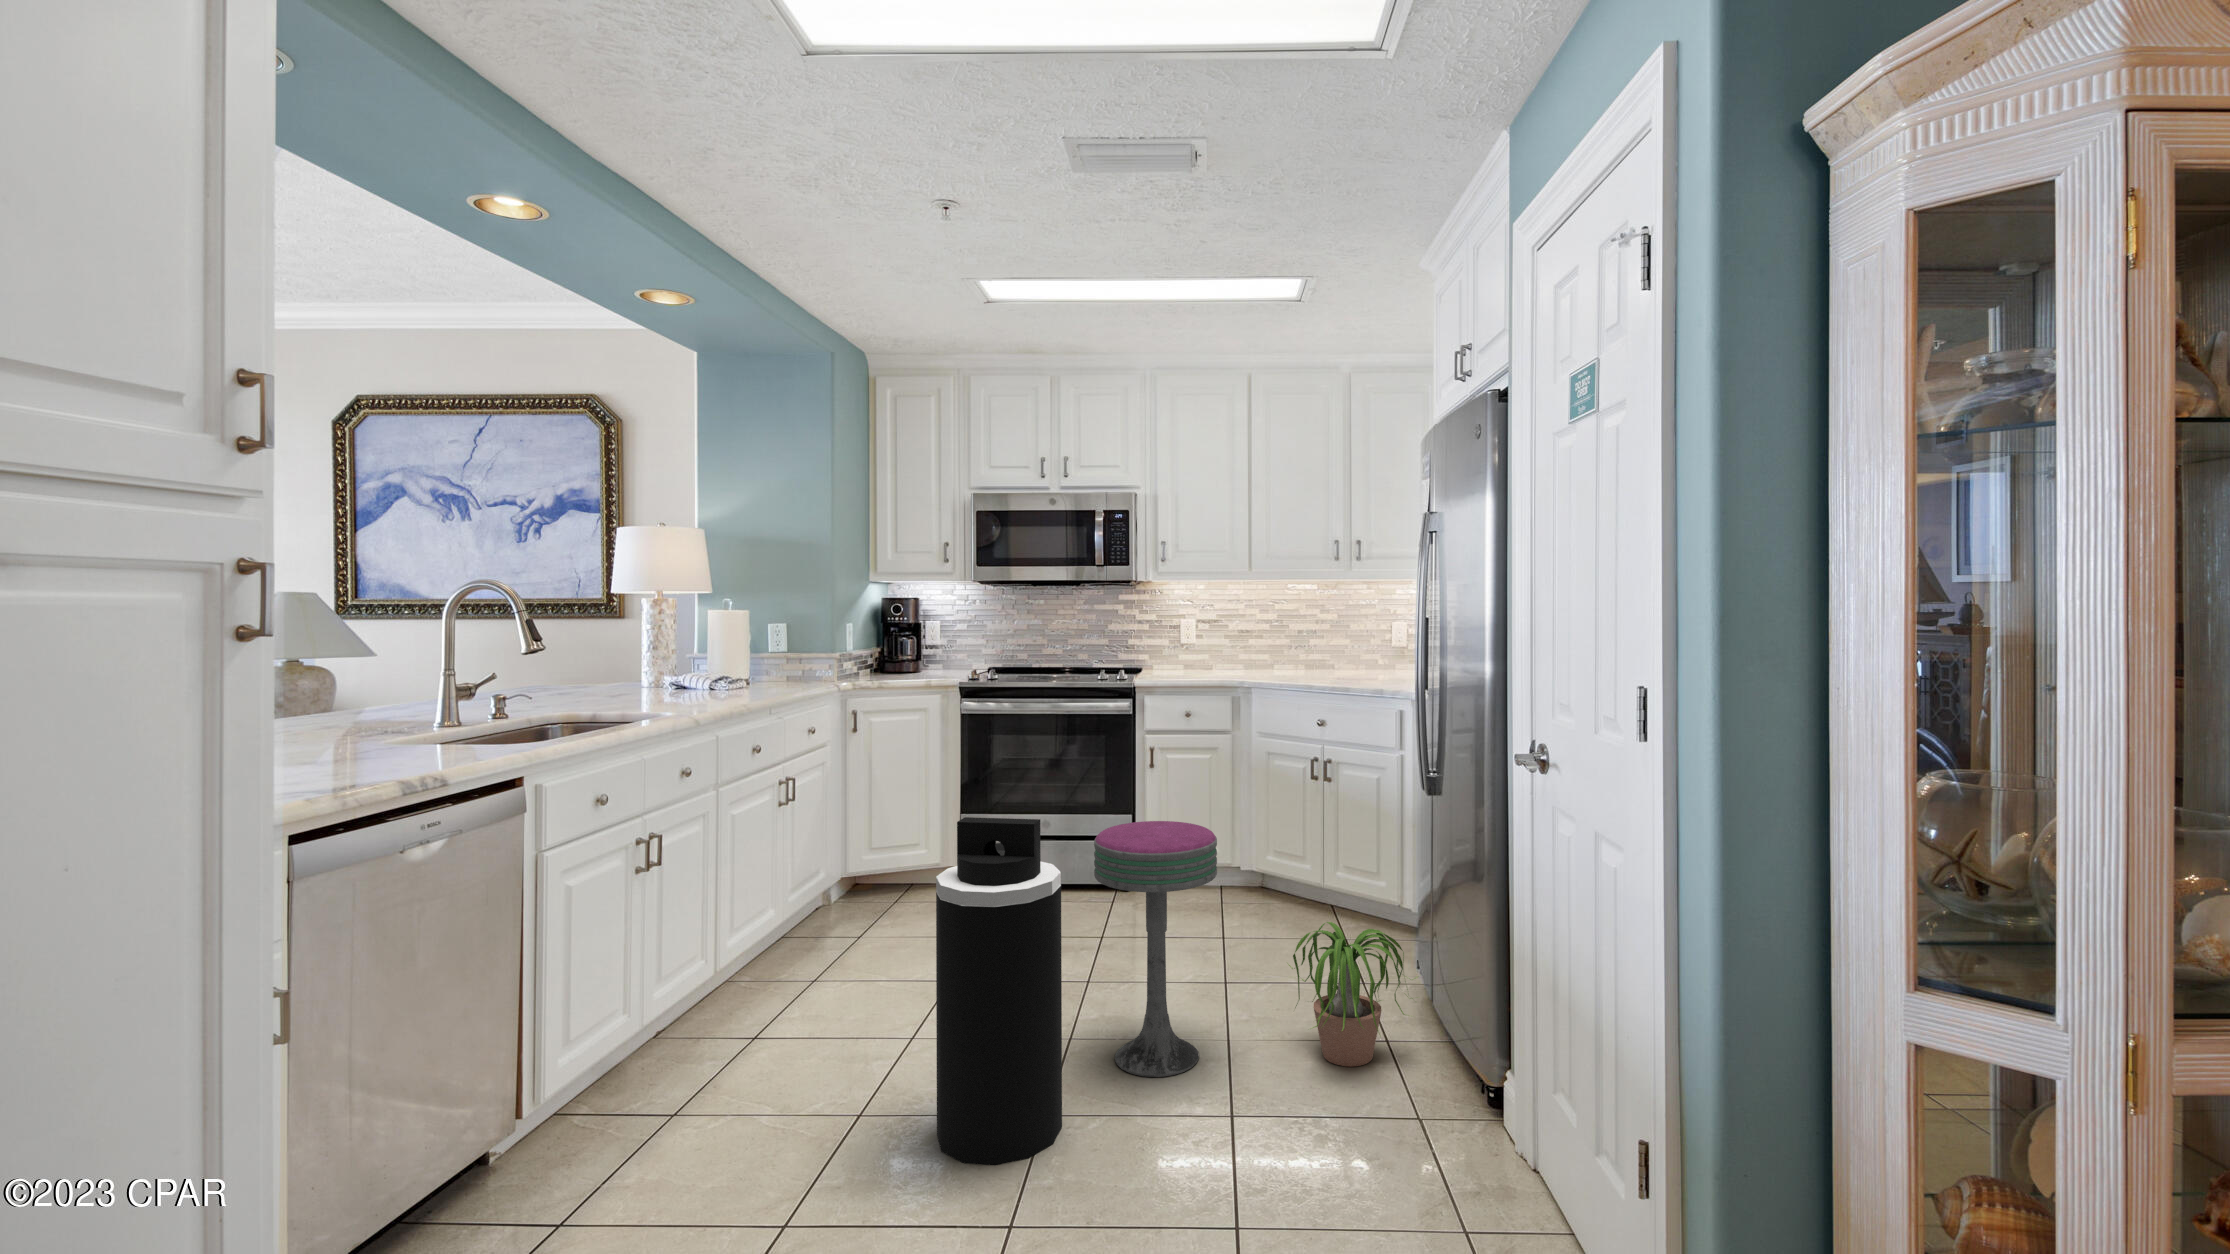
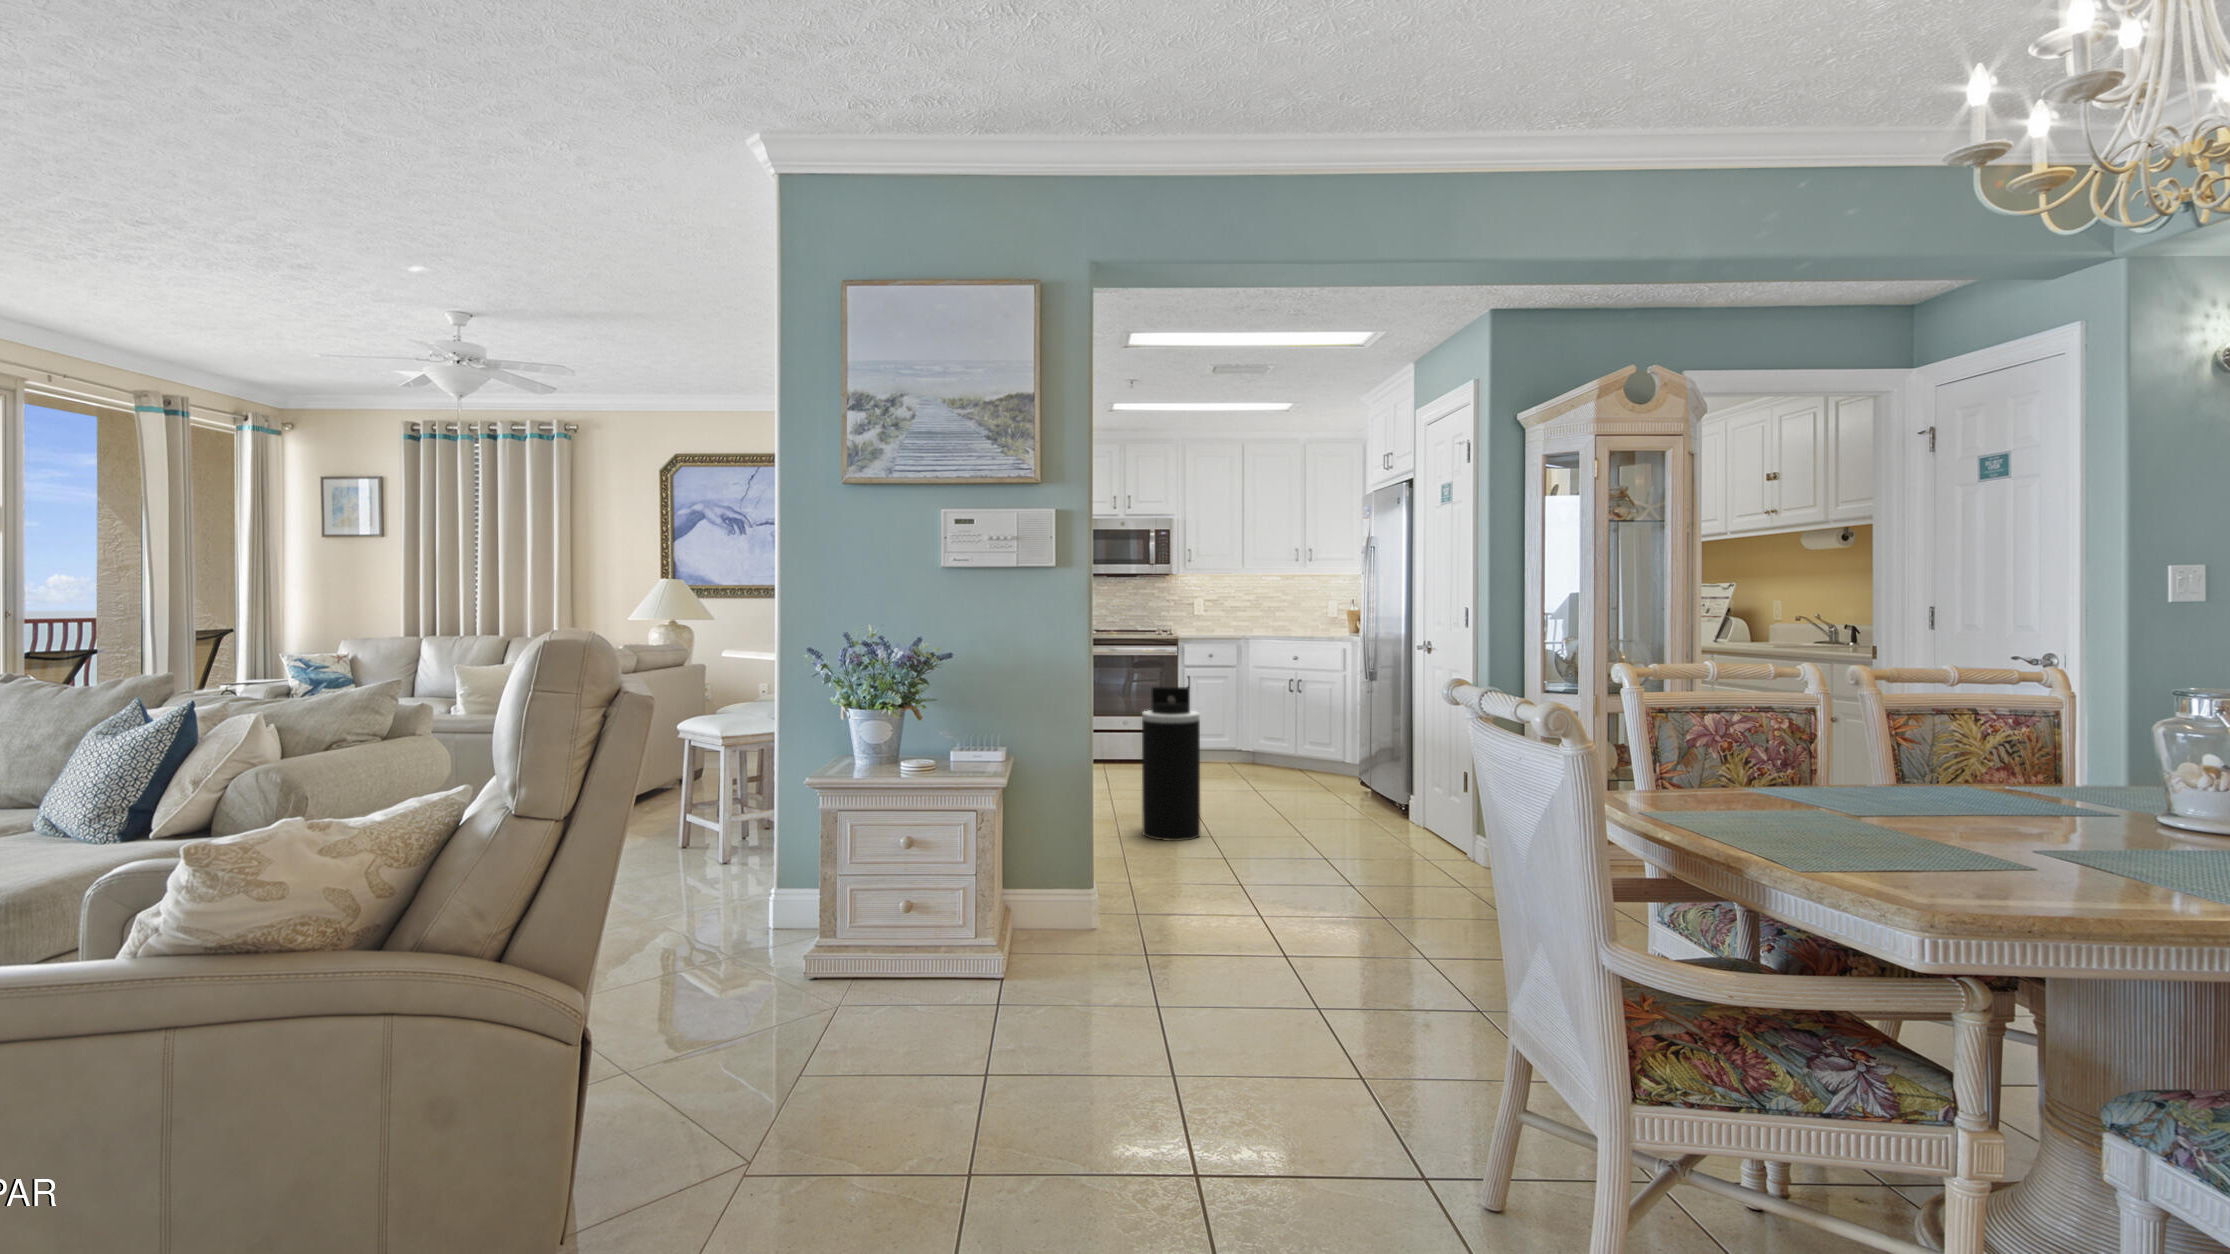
bar stool: present [1094,821,1217,1077] -> none [1201,701,1265,824]
potted plant: present [1289,922,1415,1067] -> none [1298,753,1373,822]

